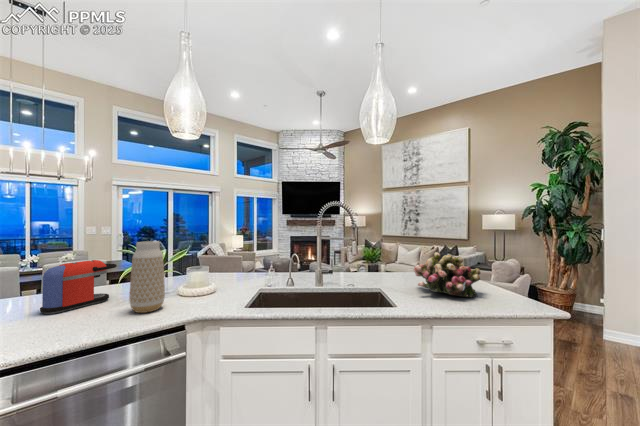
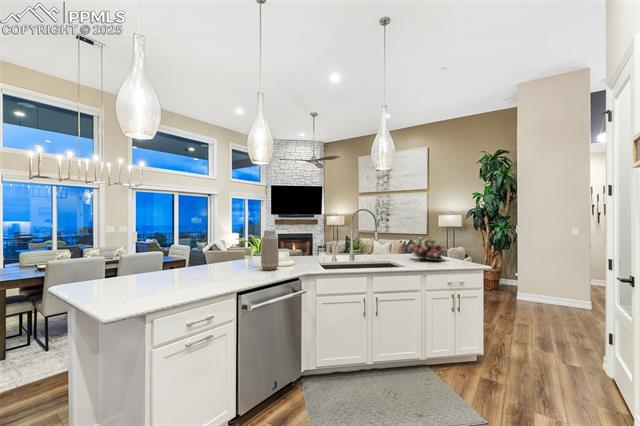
coffee maker: present [40,260,117,314] -> none [210,242,238,272]

